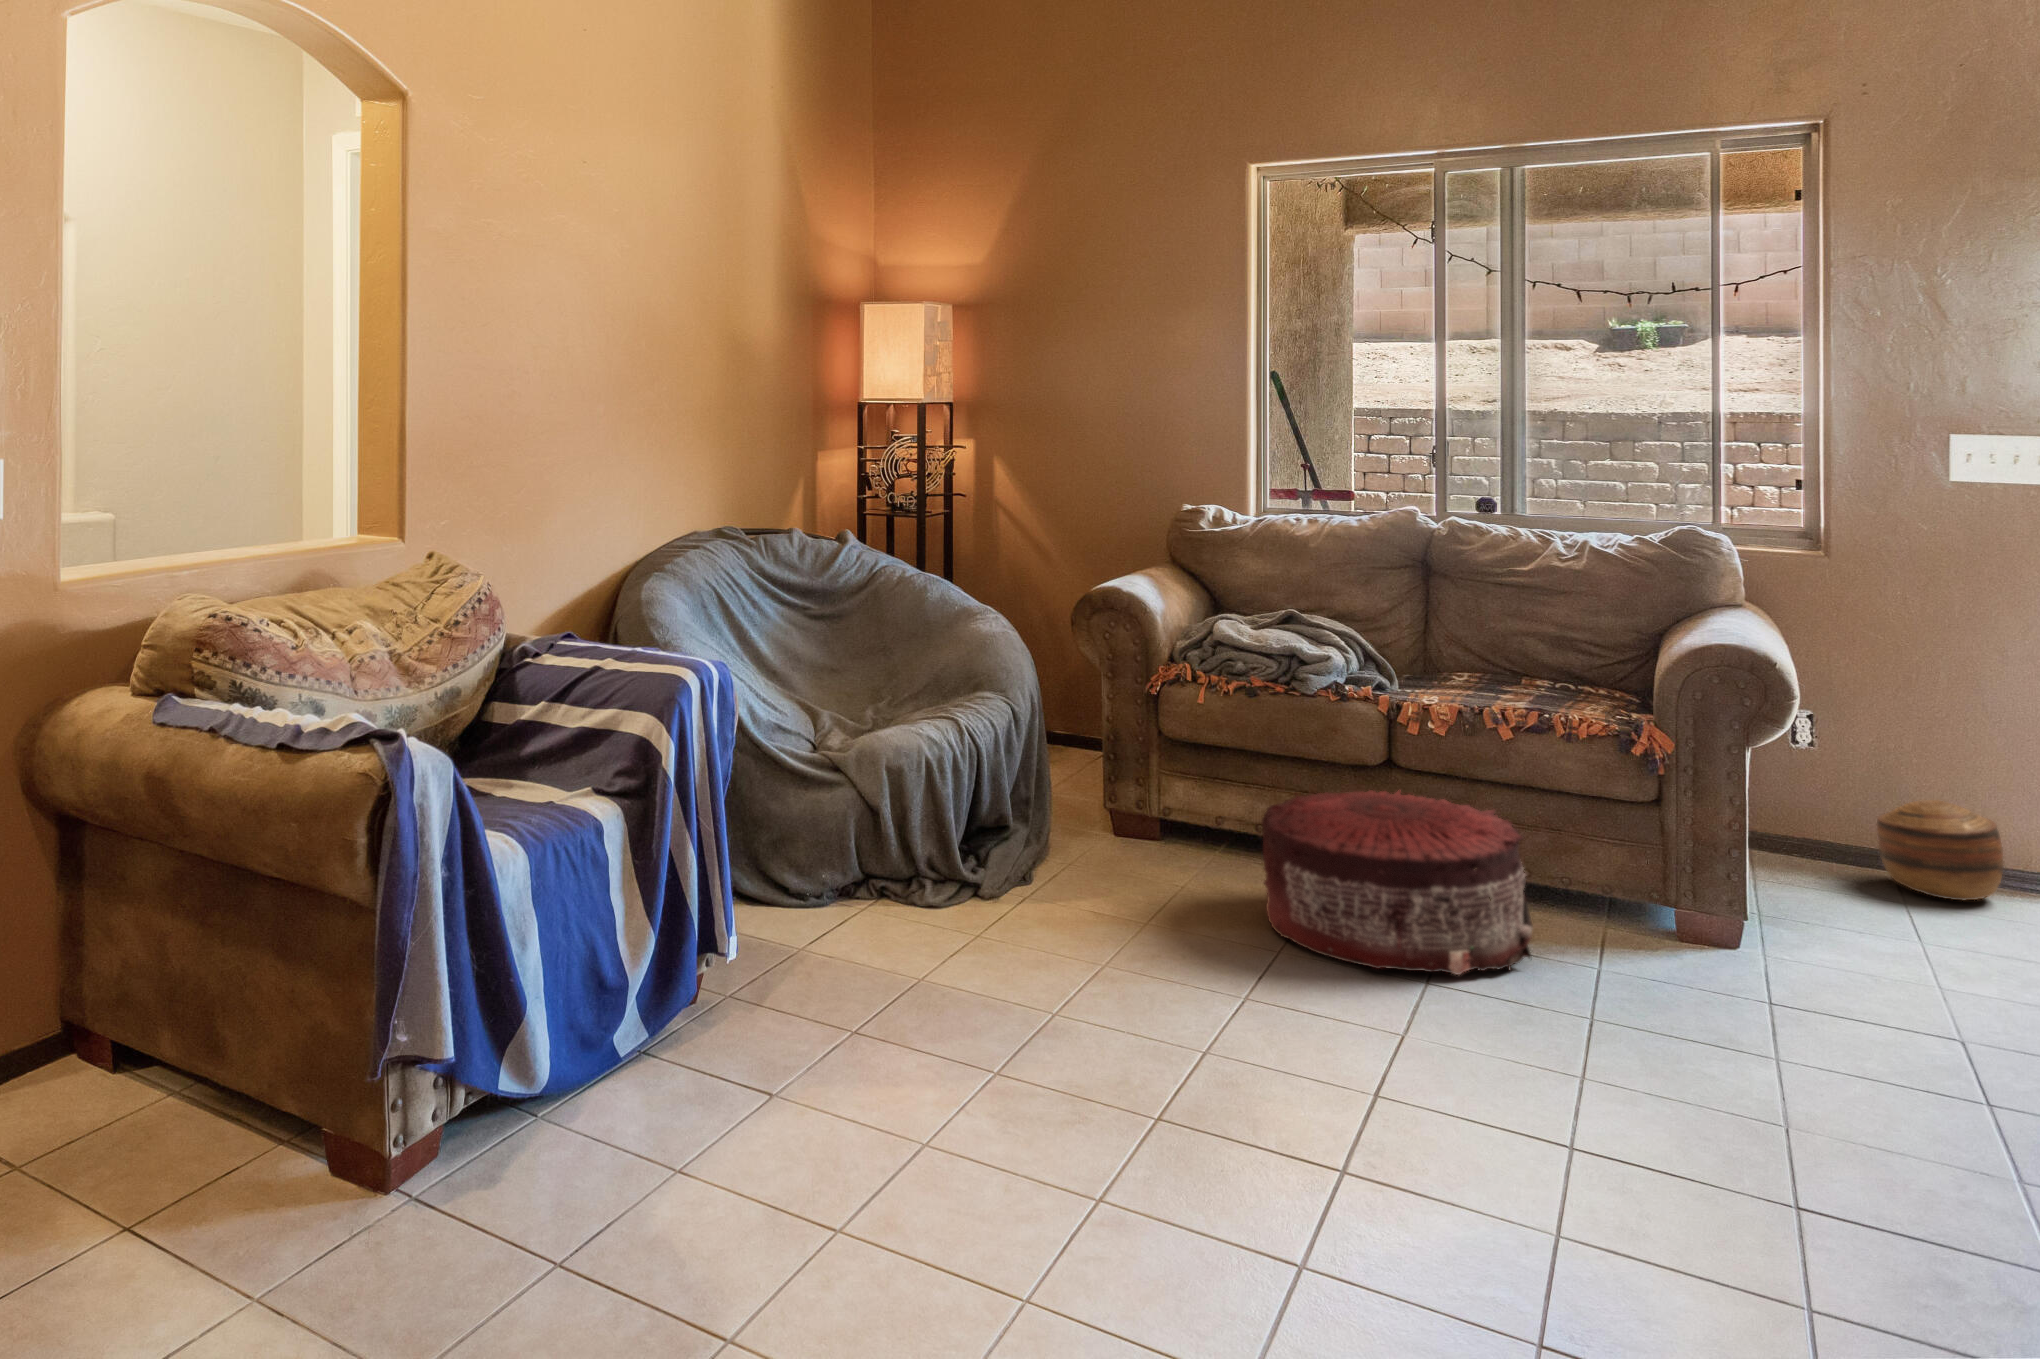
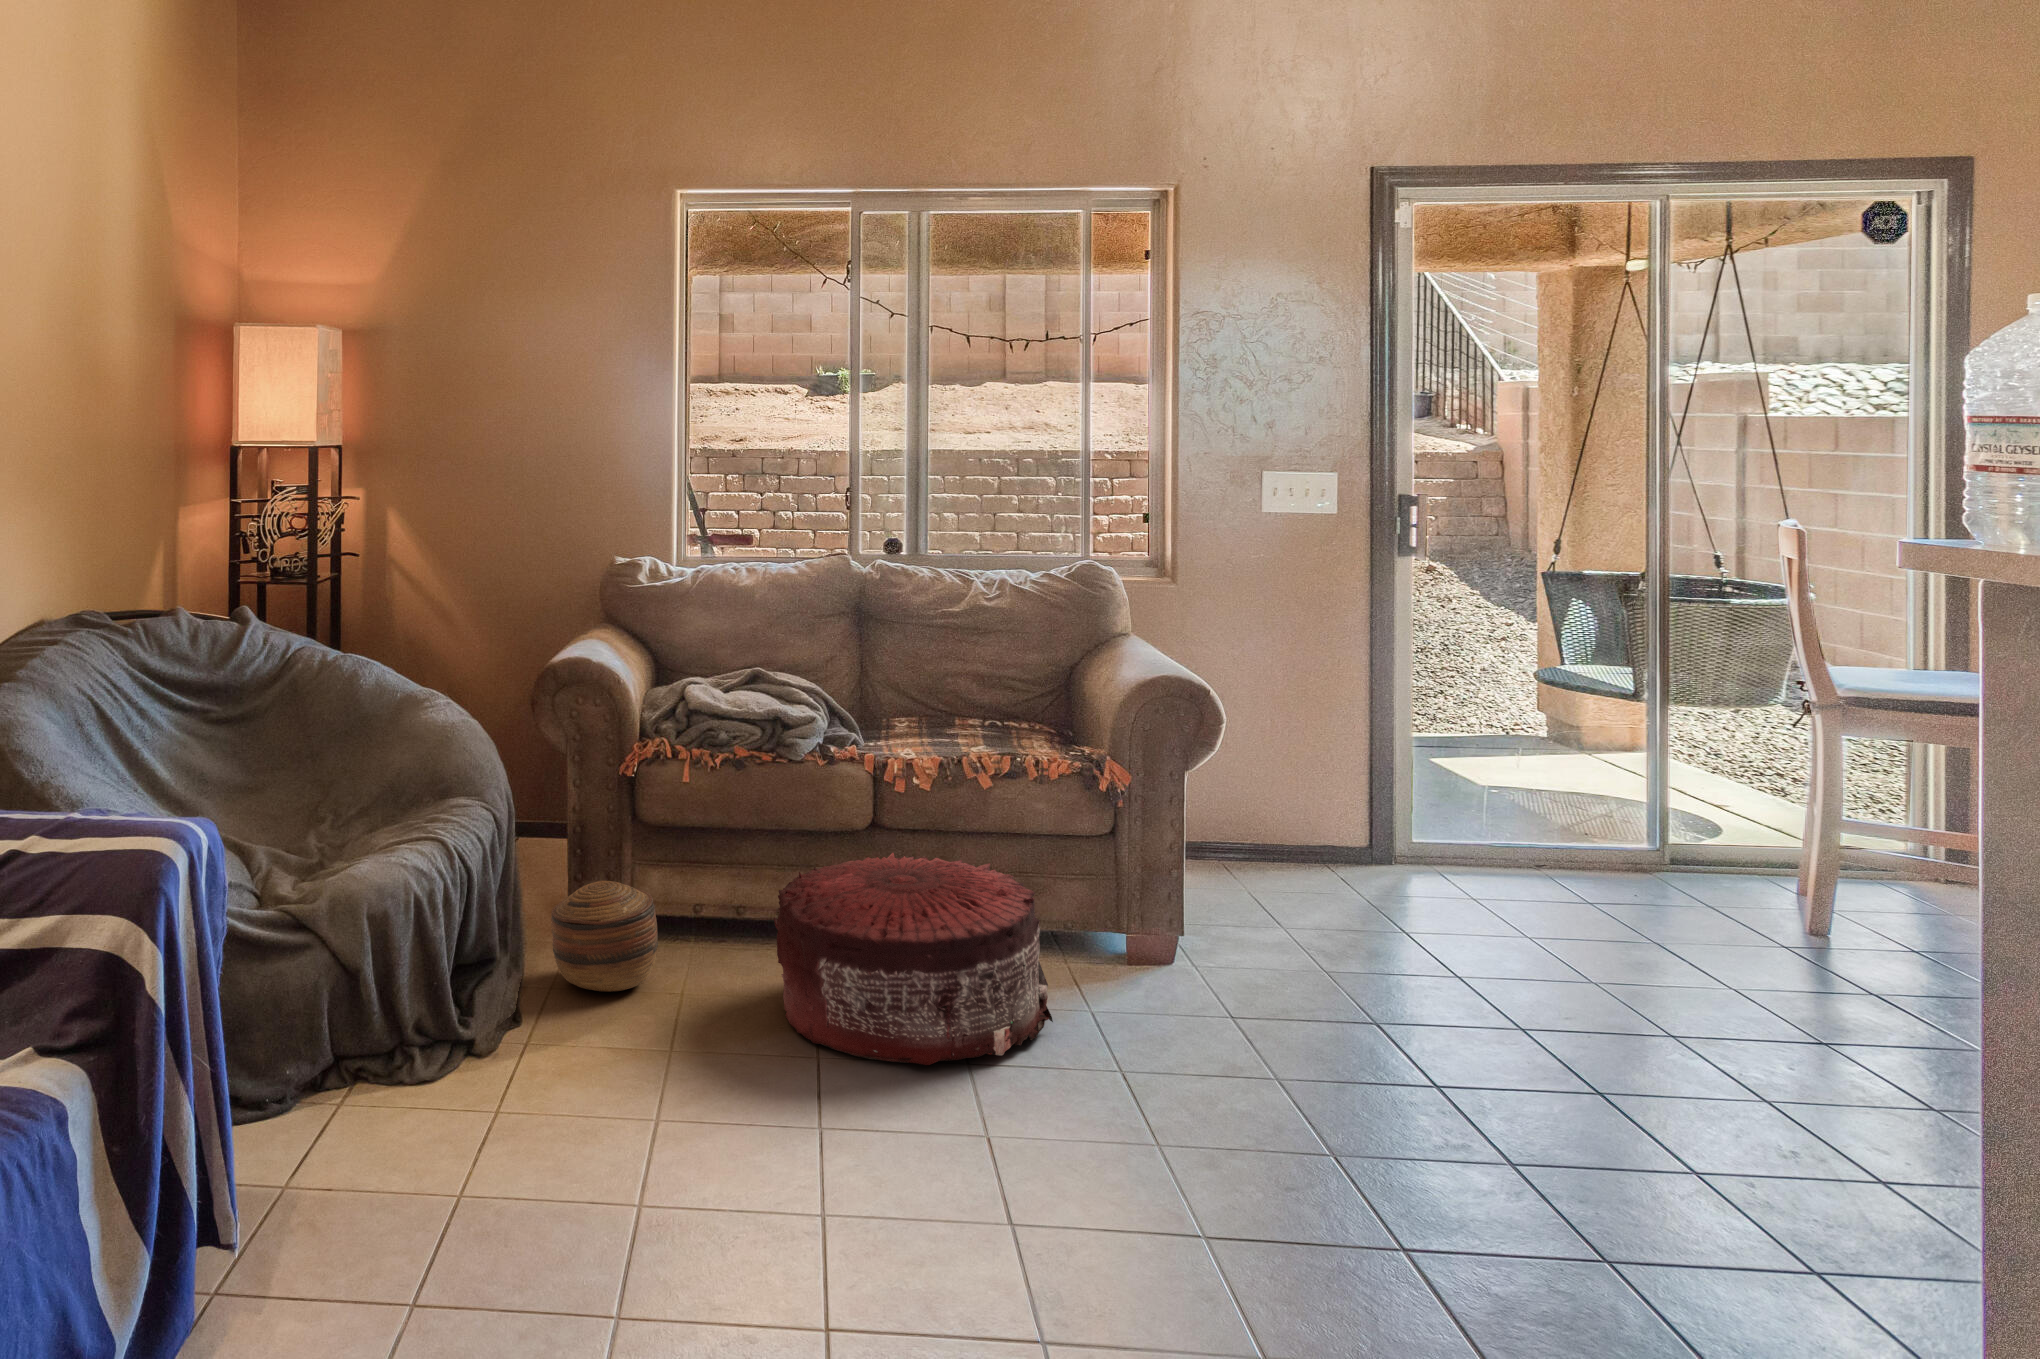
basket: present [1877,800,2004,901] -> present [551,881,658,992]

